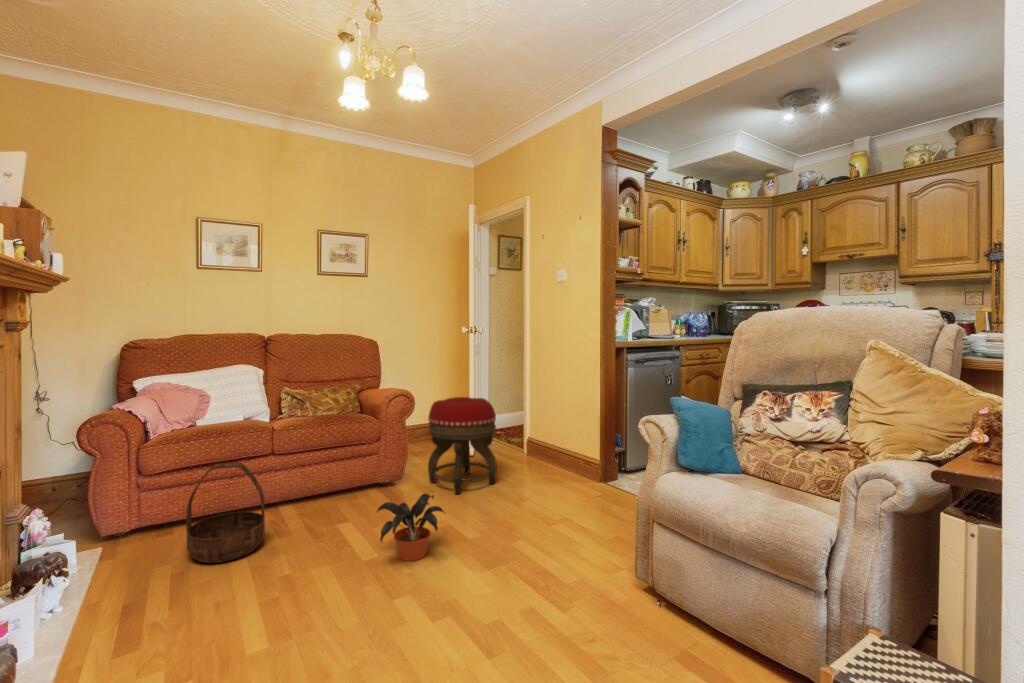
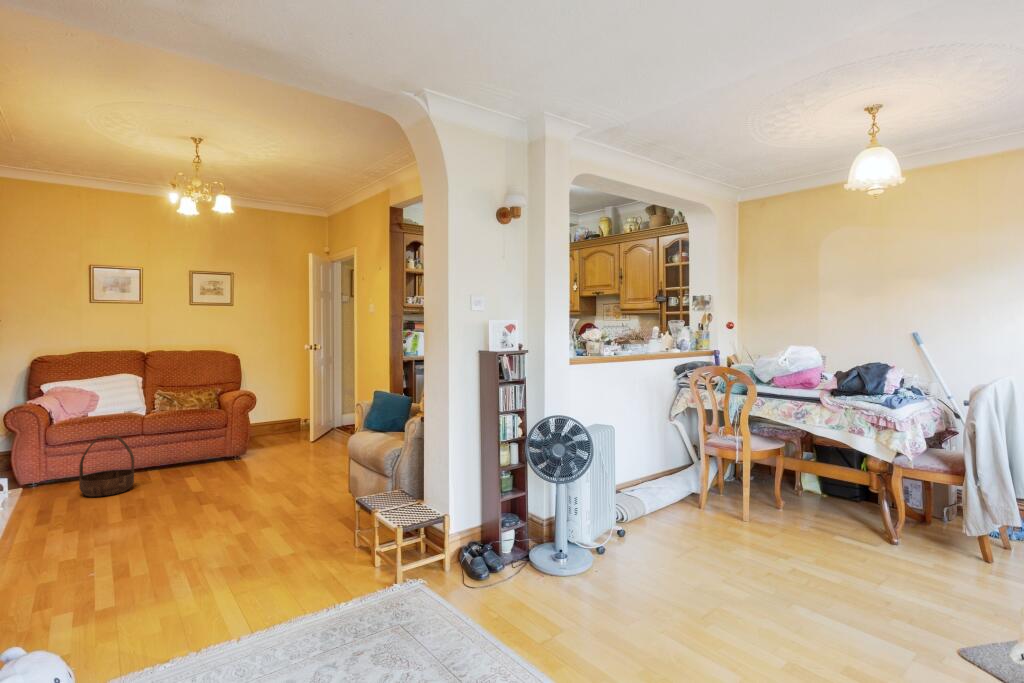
footstool: present [428,397,497,494] -> none [266,396,318,462]
potted plant: present [377,494,444,561] -> none [206,453,255,492]

